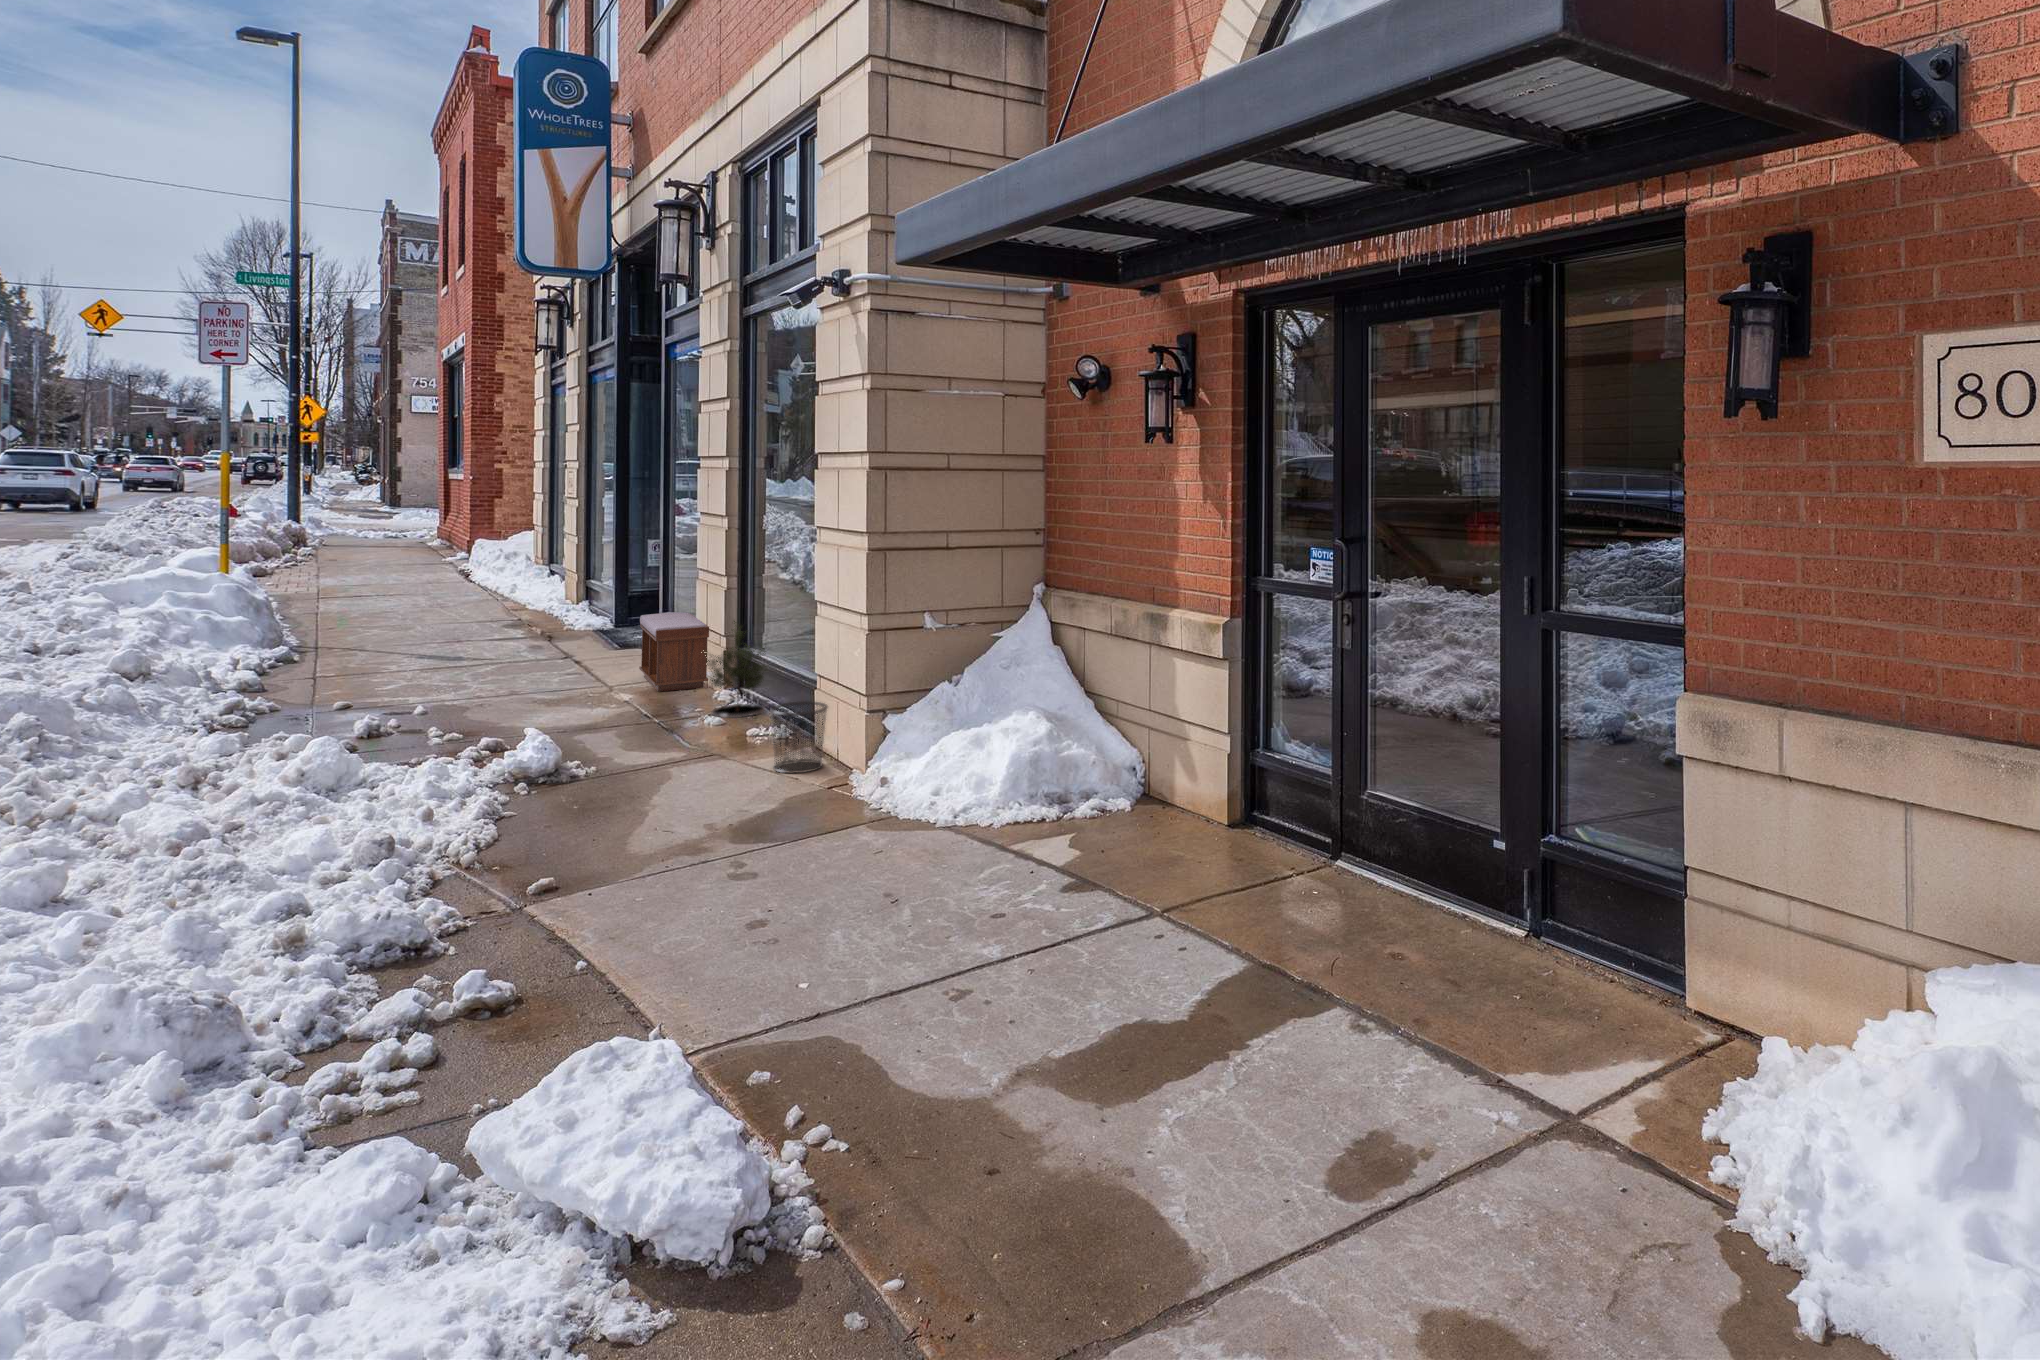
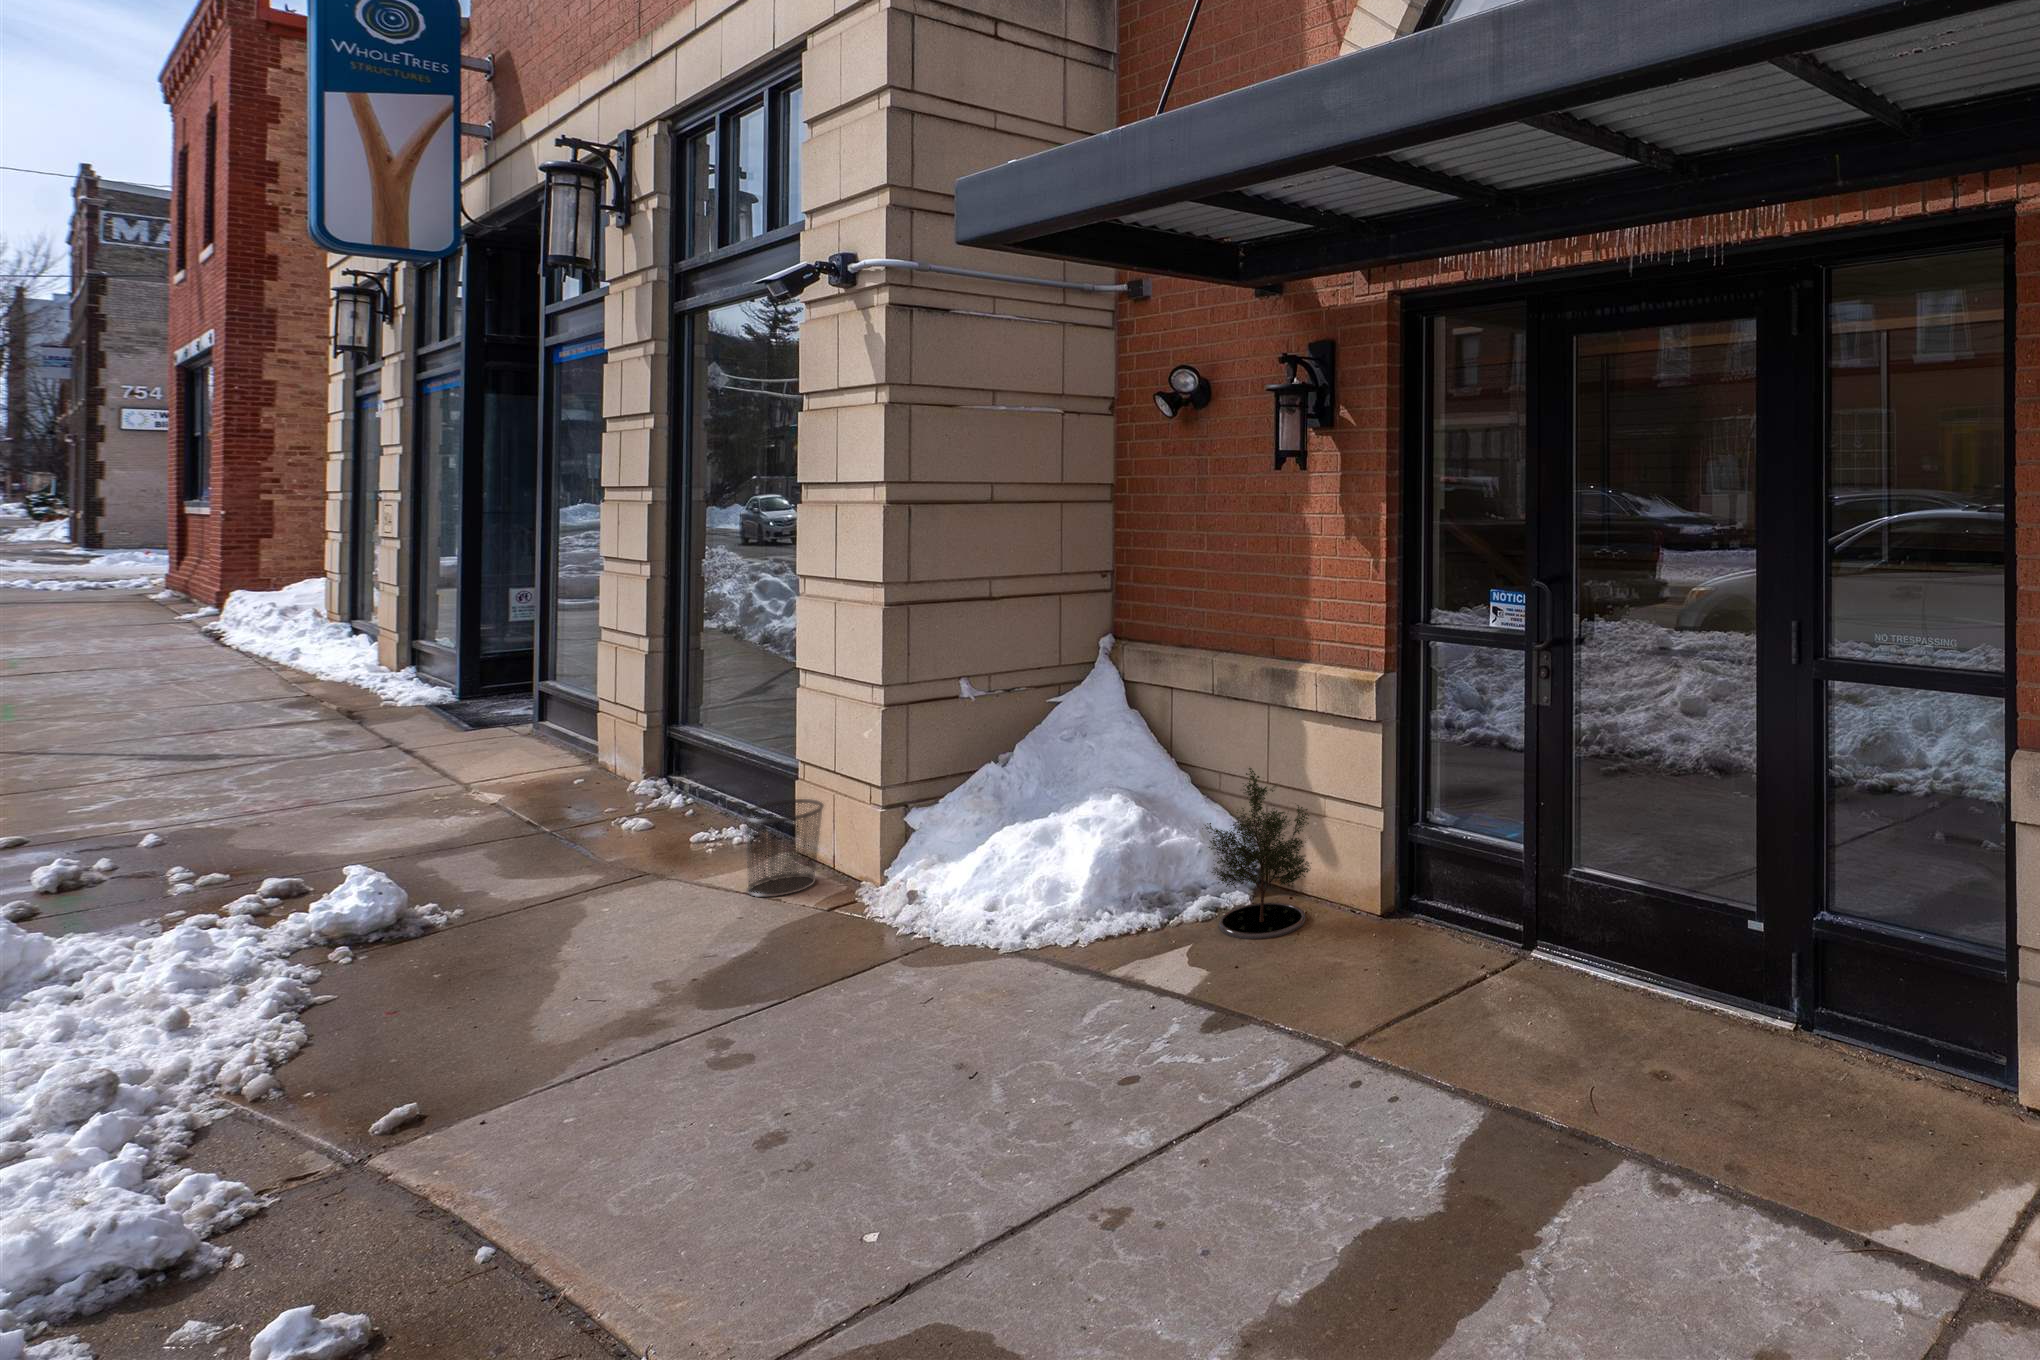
bench: present [639,612,709,691] -> none [511,681,620,788]
potted tree: present [707,621,766,718] -> present [1202,768,1311,939]

